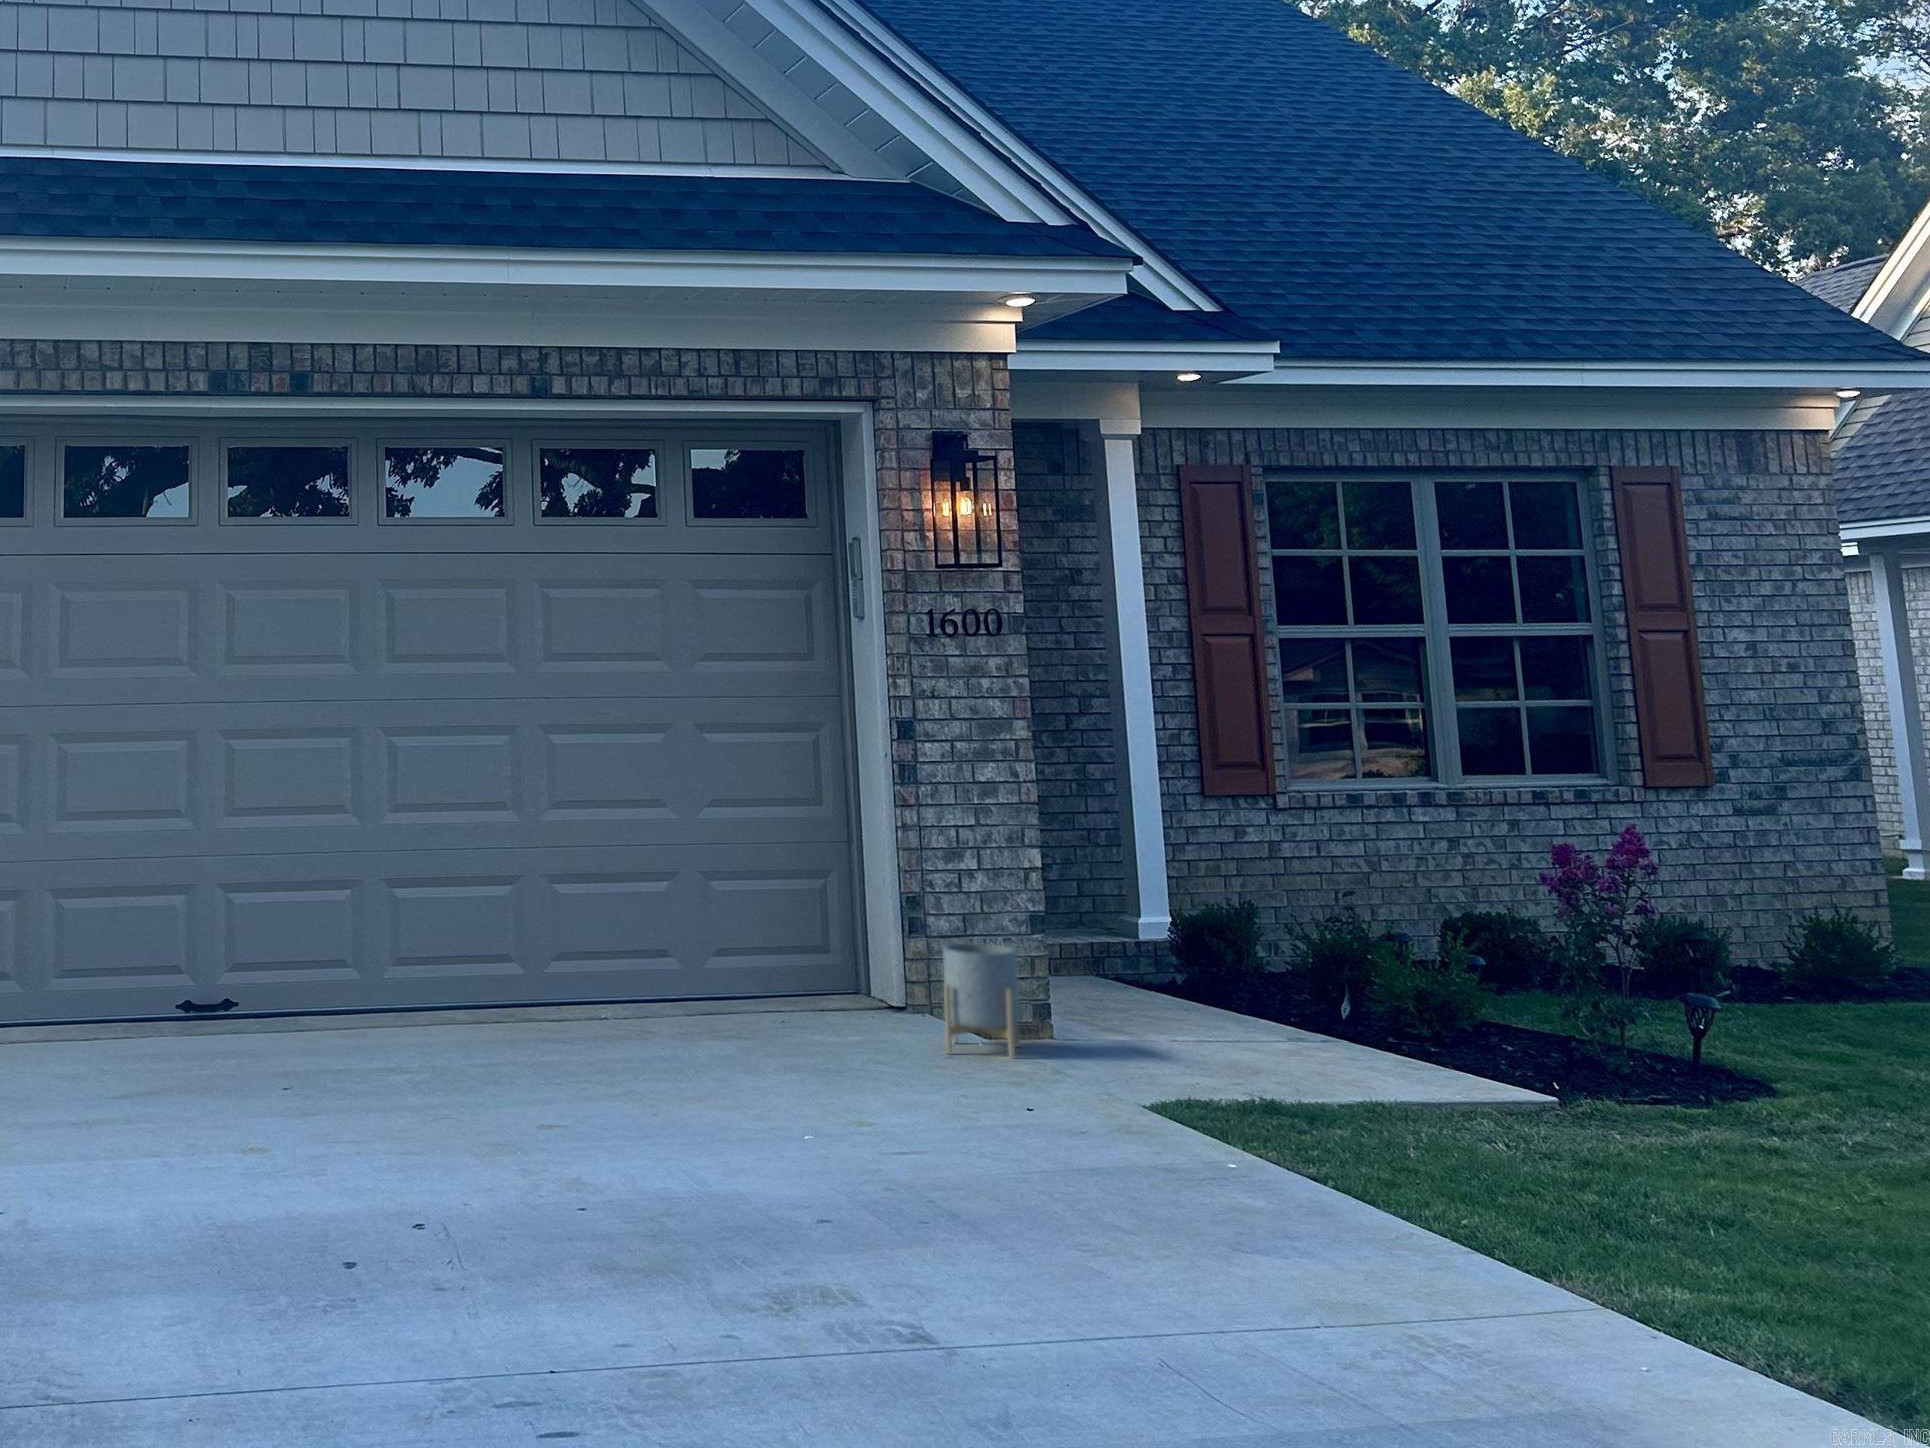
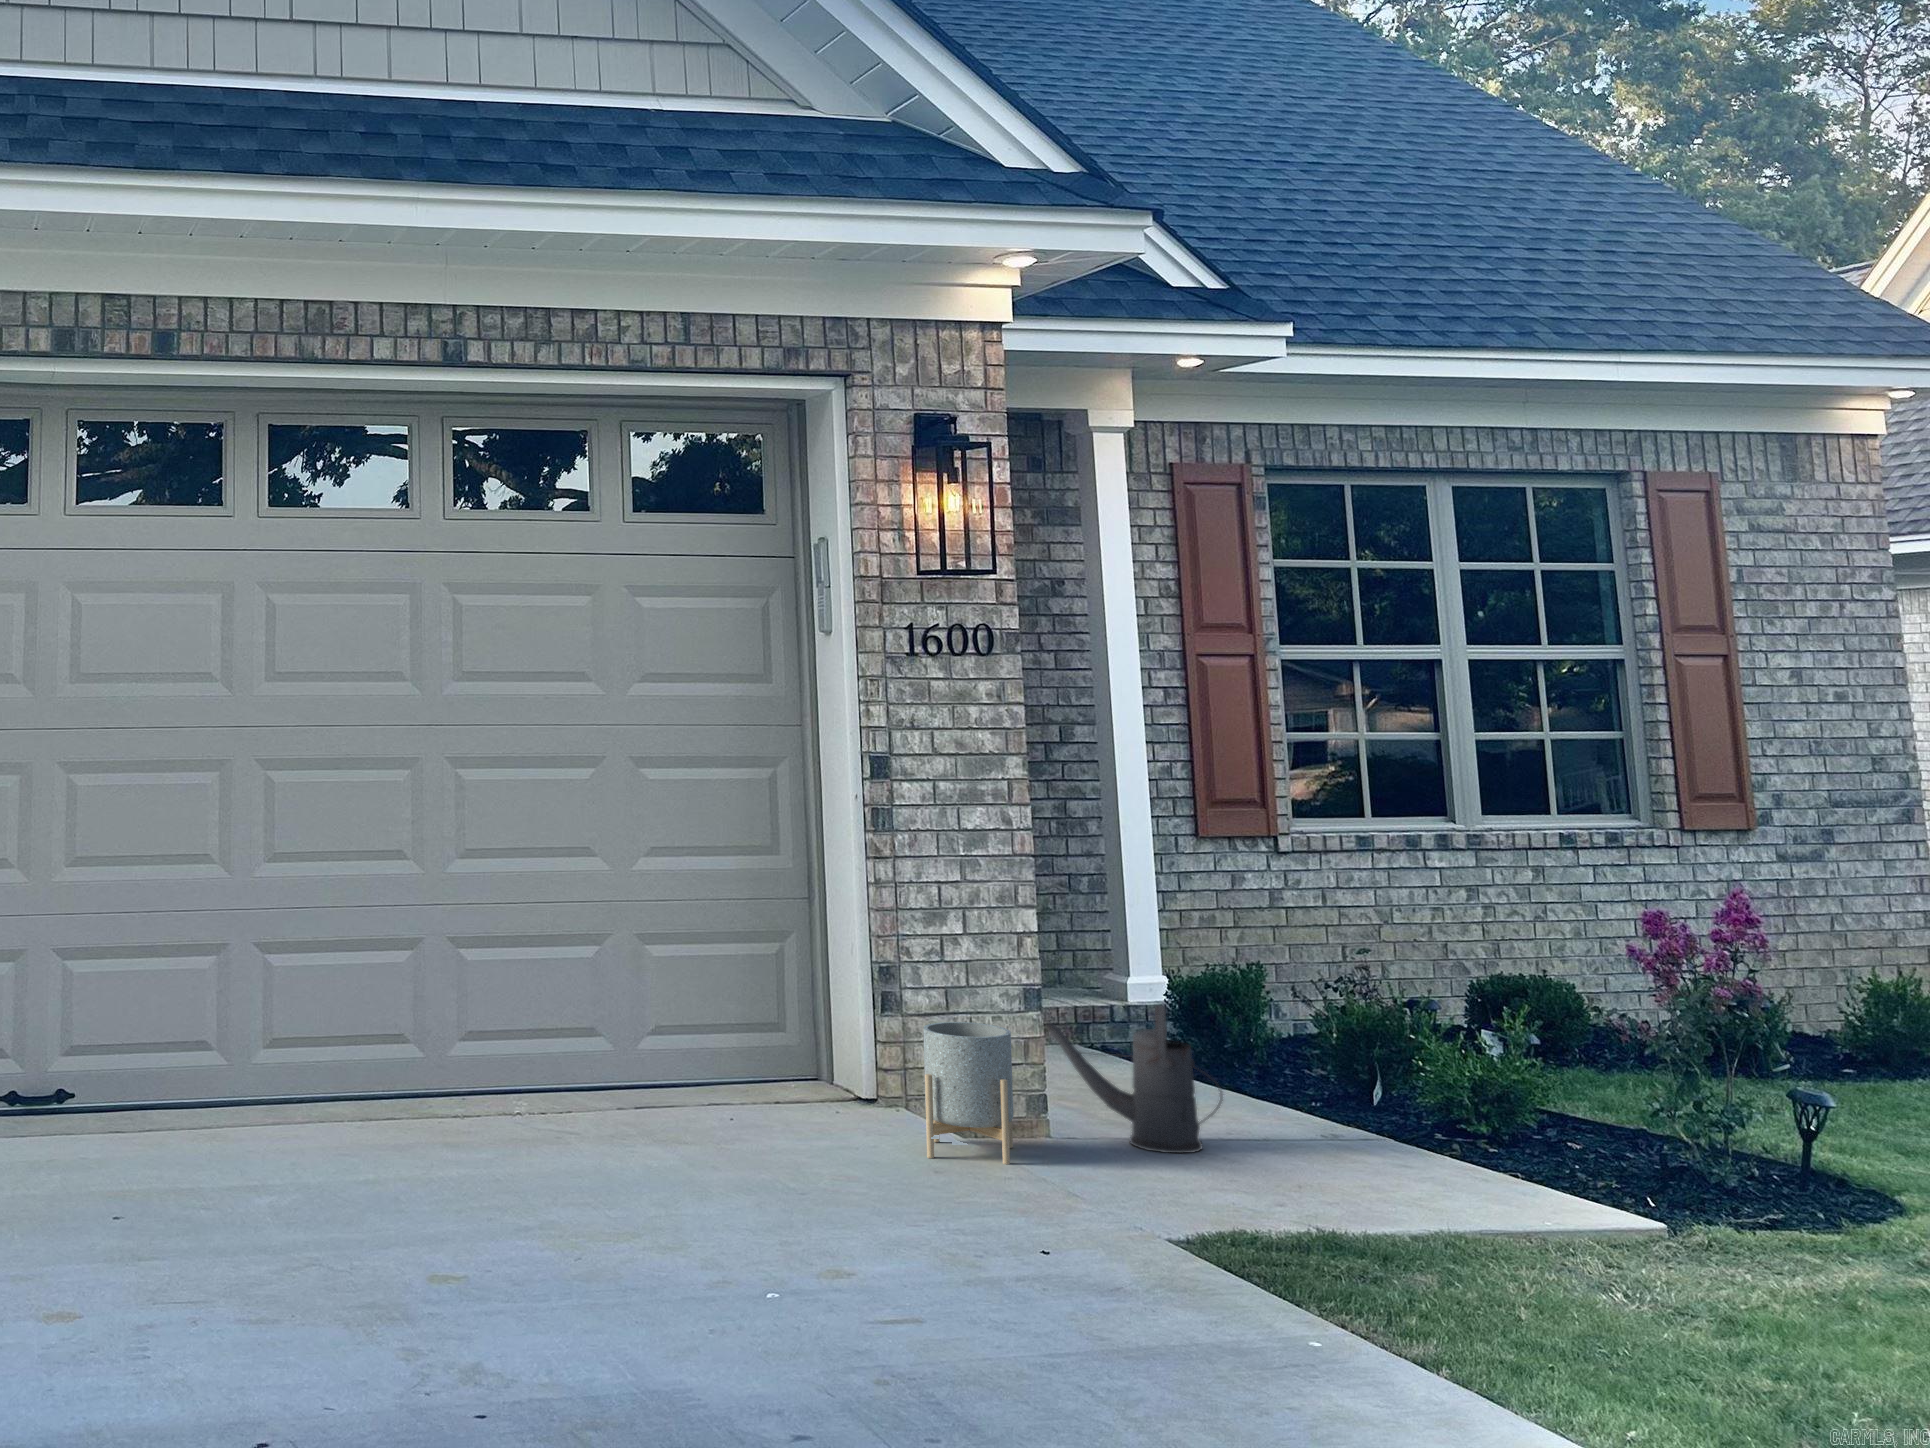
watering can: none [1050,928,1198,1051] -> present [1047,1005,1223,1153]

